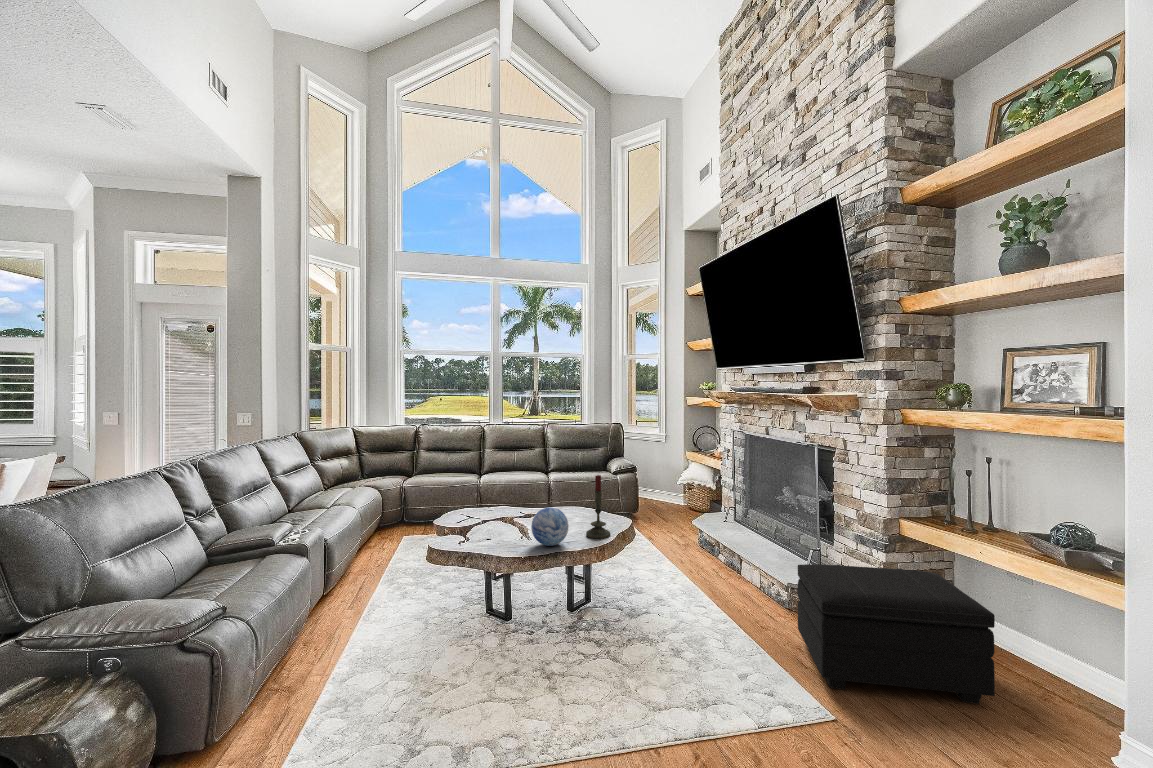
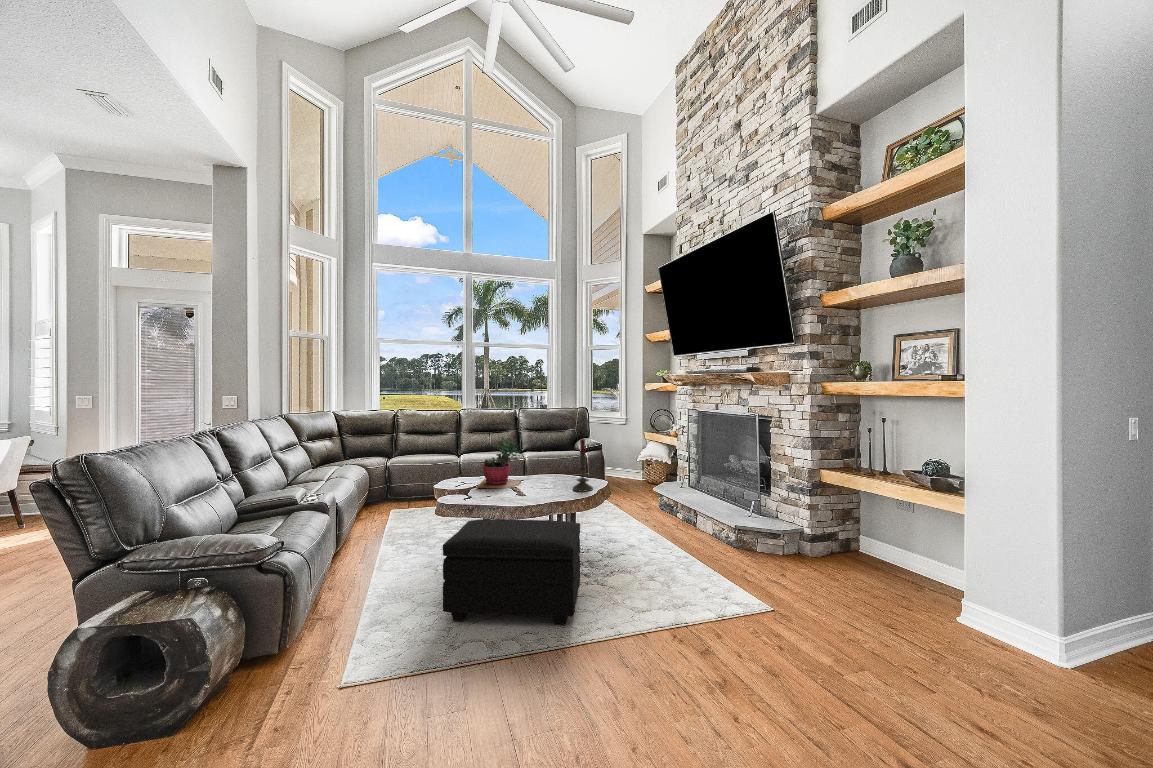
succulent plant: none [478,467,533,529] -> present [477,437,521,488]
decorative orb: present [531,507,569,546] -> none [529,465,560,497]
footstool: present [798,564,995,704] -> present [443,519,580,625]

